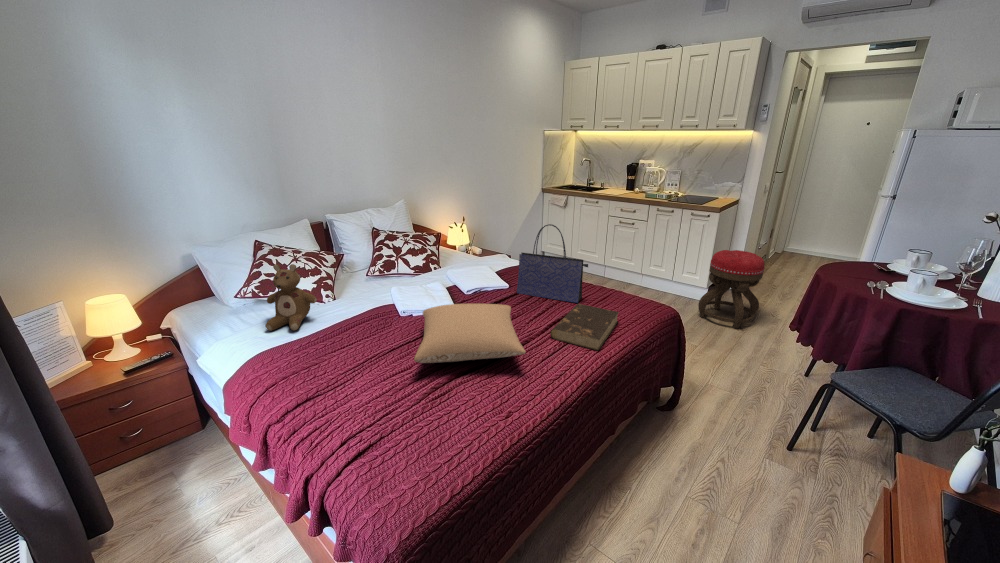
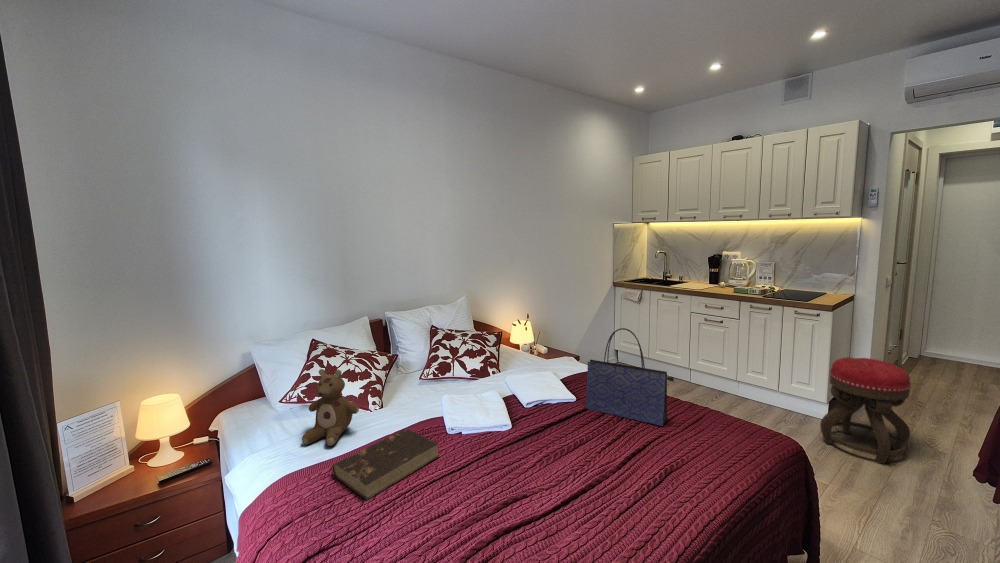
pillow: present [414,304,525,363] -> none [453,427,597,509]
book: present [550,304,619,350] -> present [332,429,439,500]

